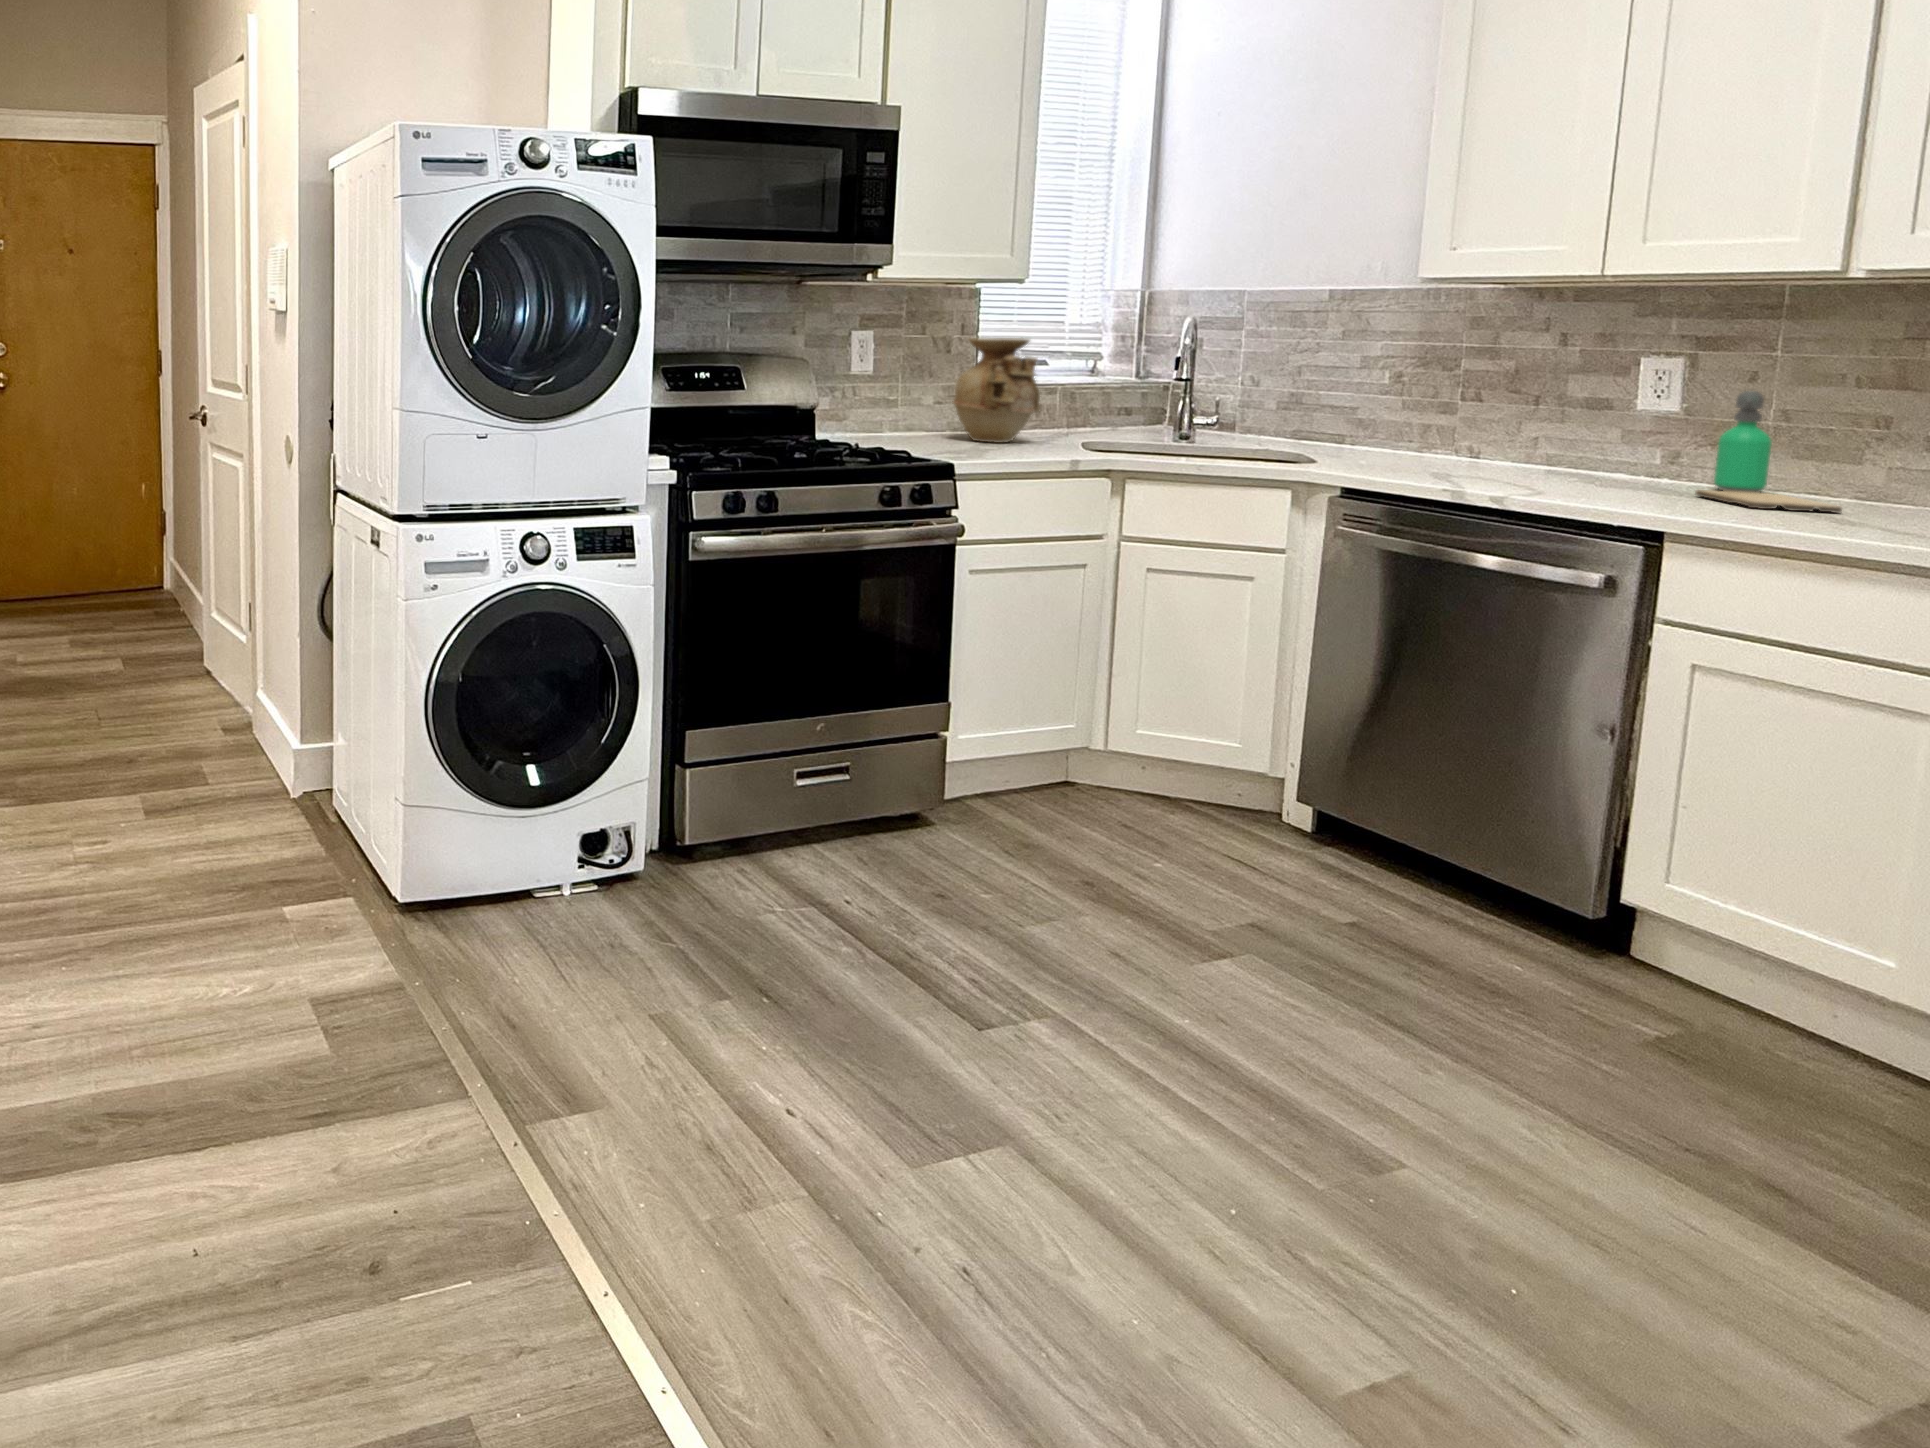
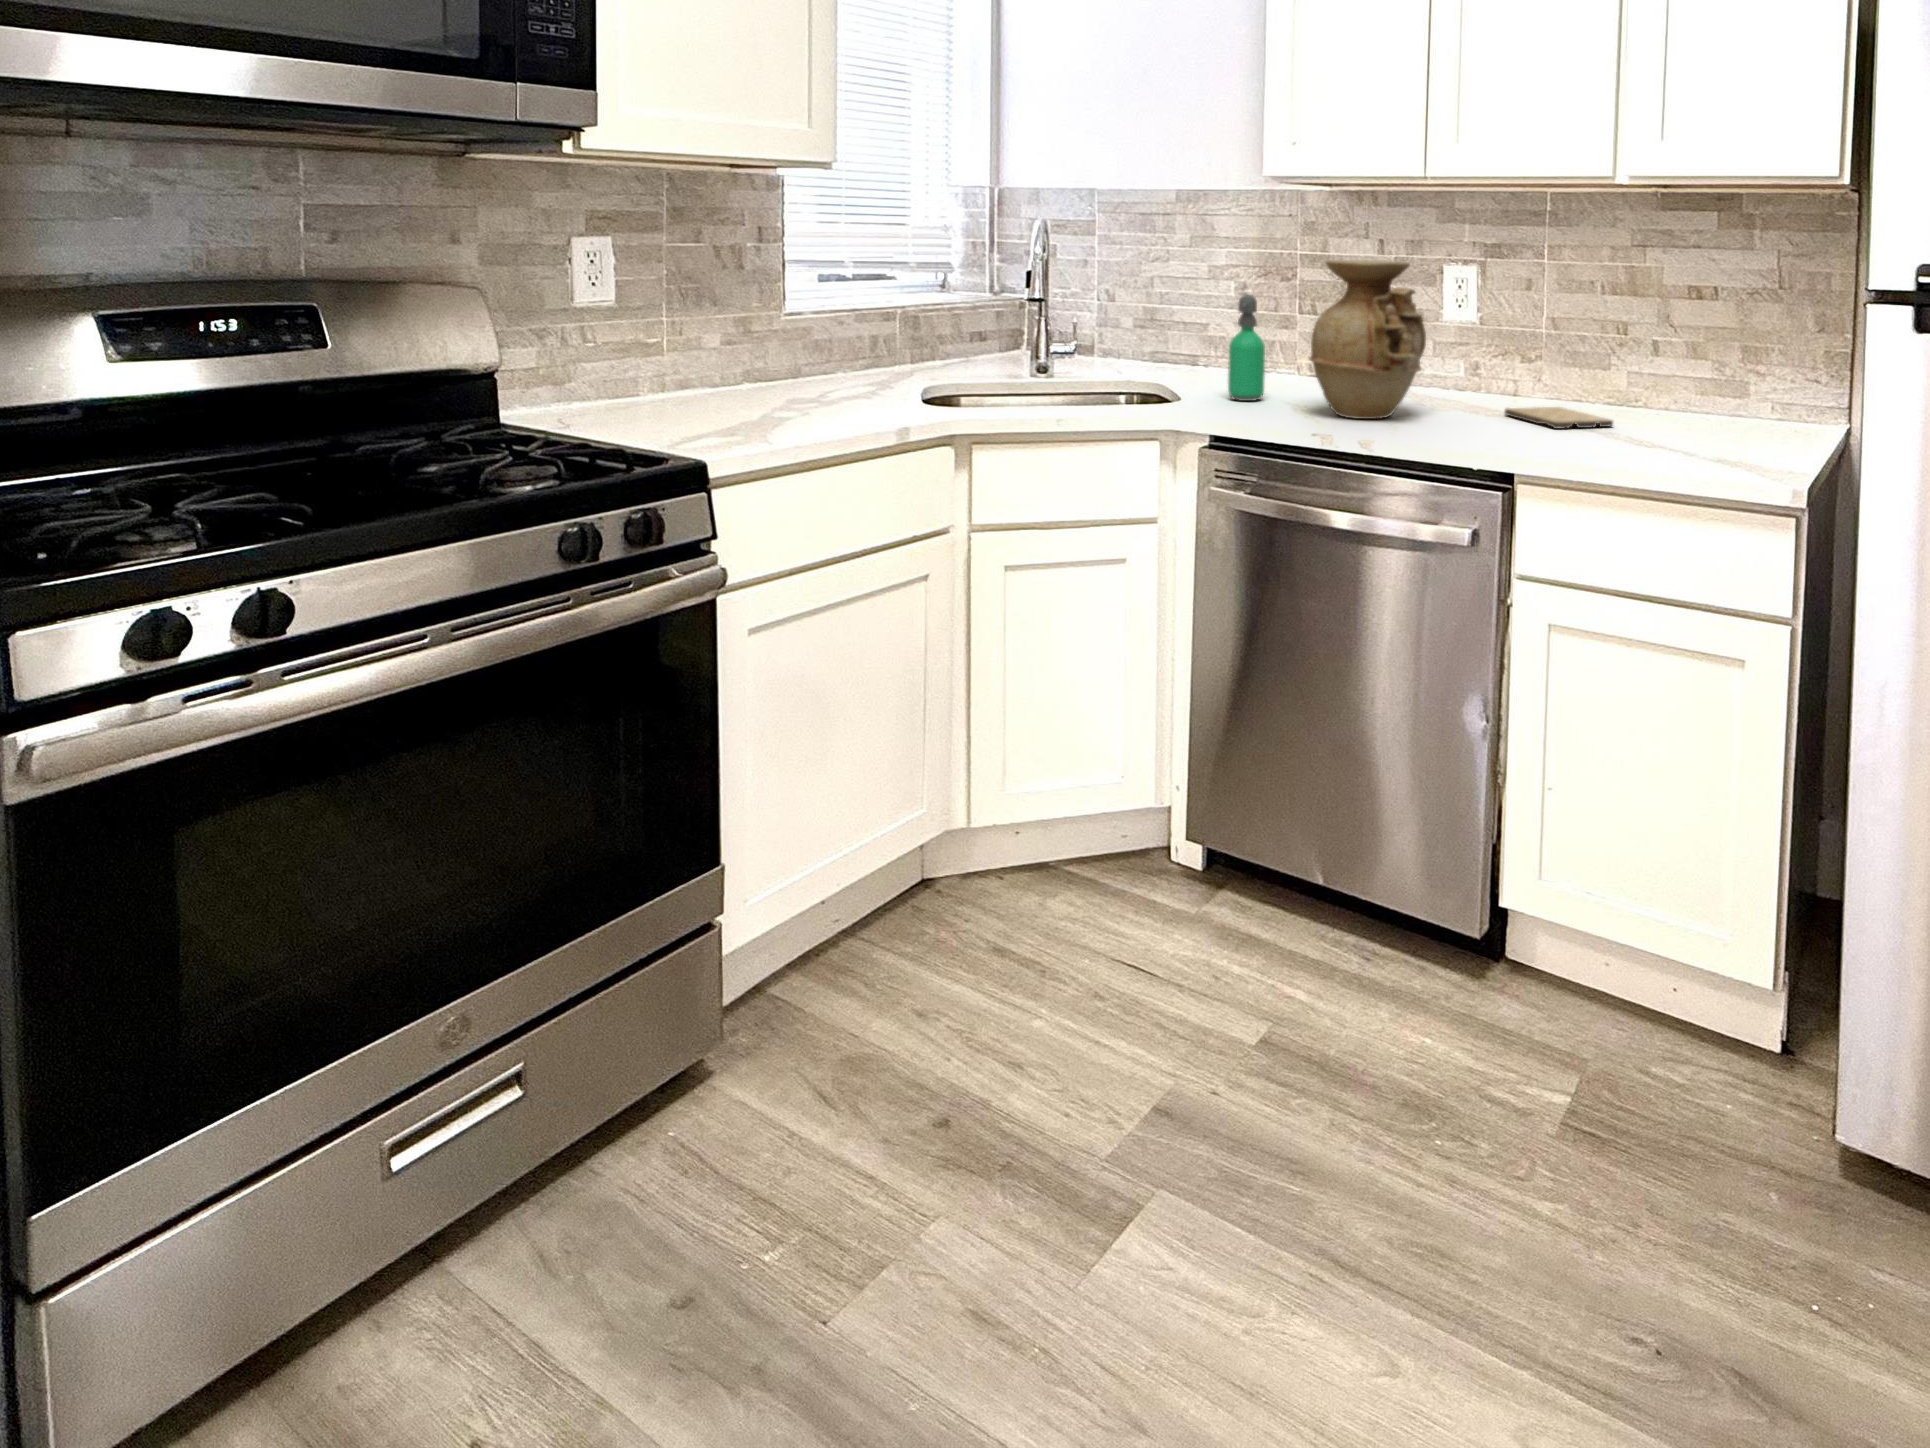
vase: present [952,338,1040,443] -> present [1309,260,1426,419]
soap dispenser: present [1714,391,1772,493] -> present [1228,294,1265,401]

